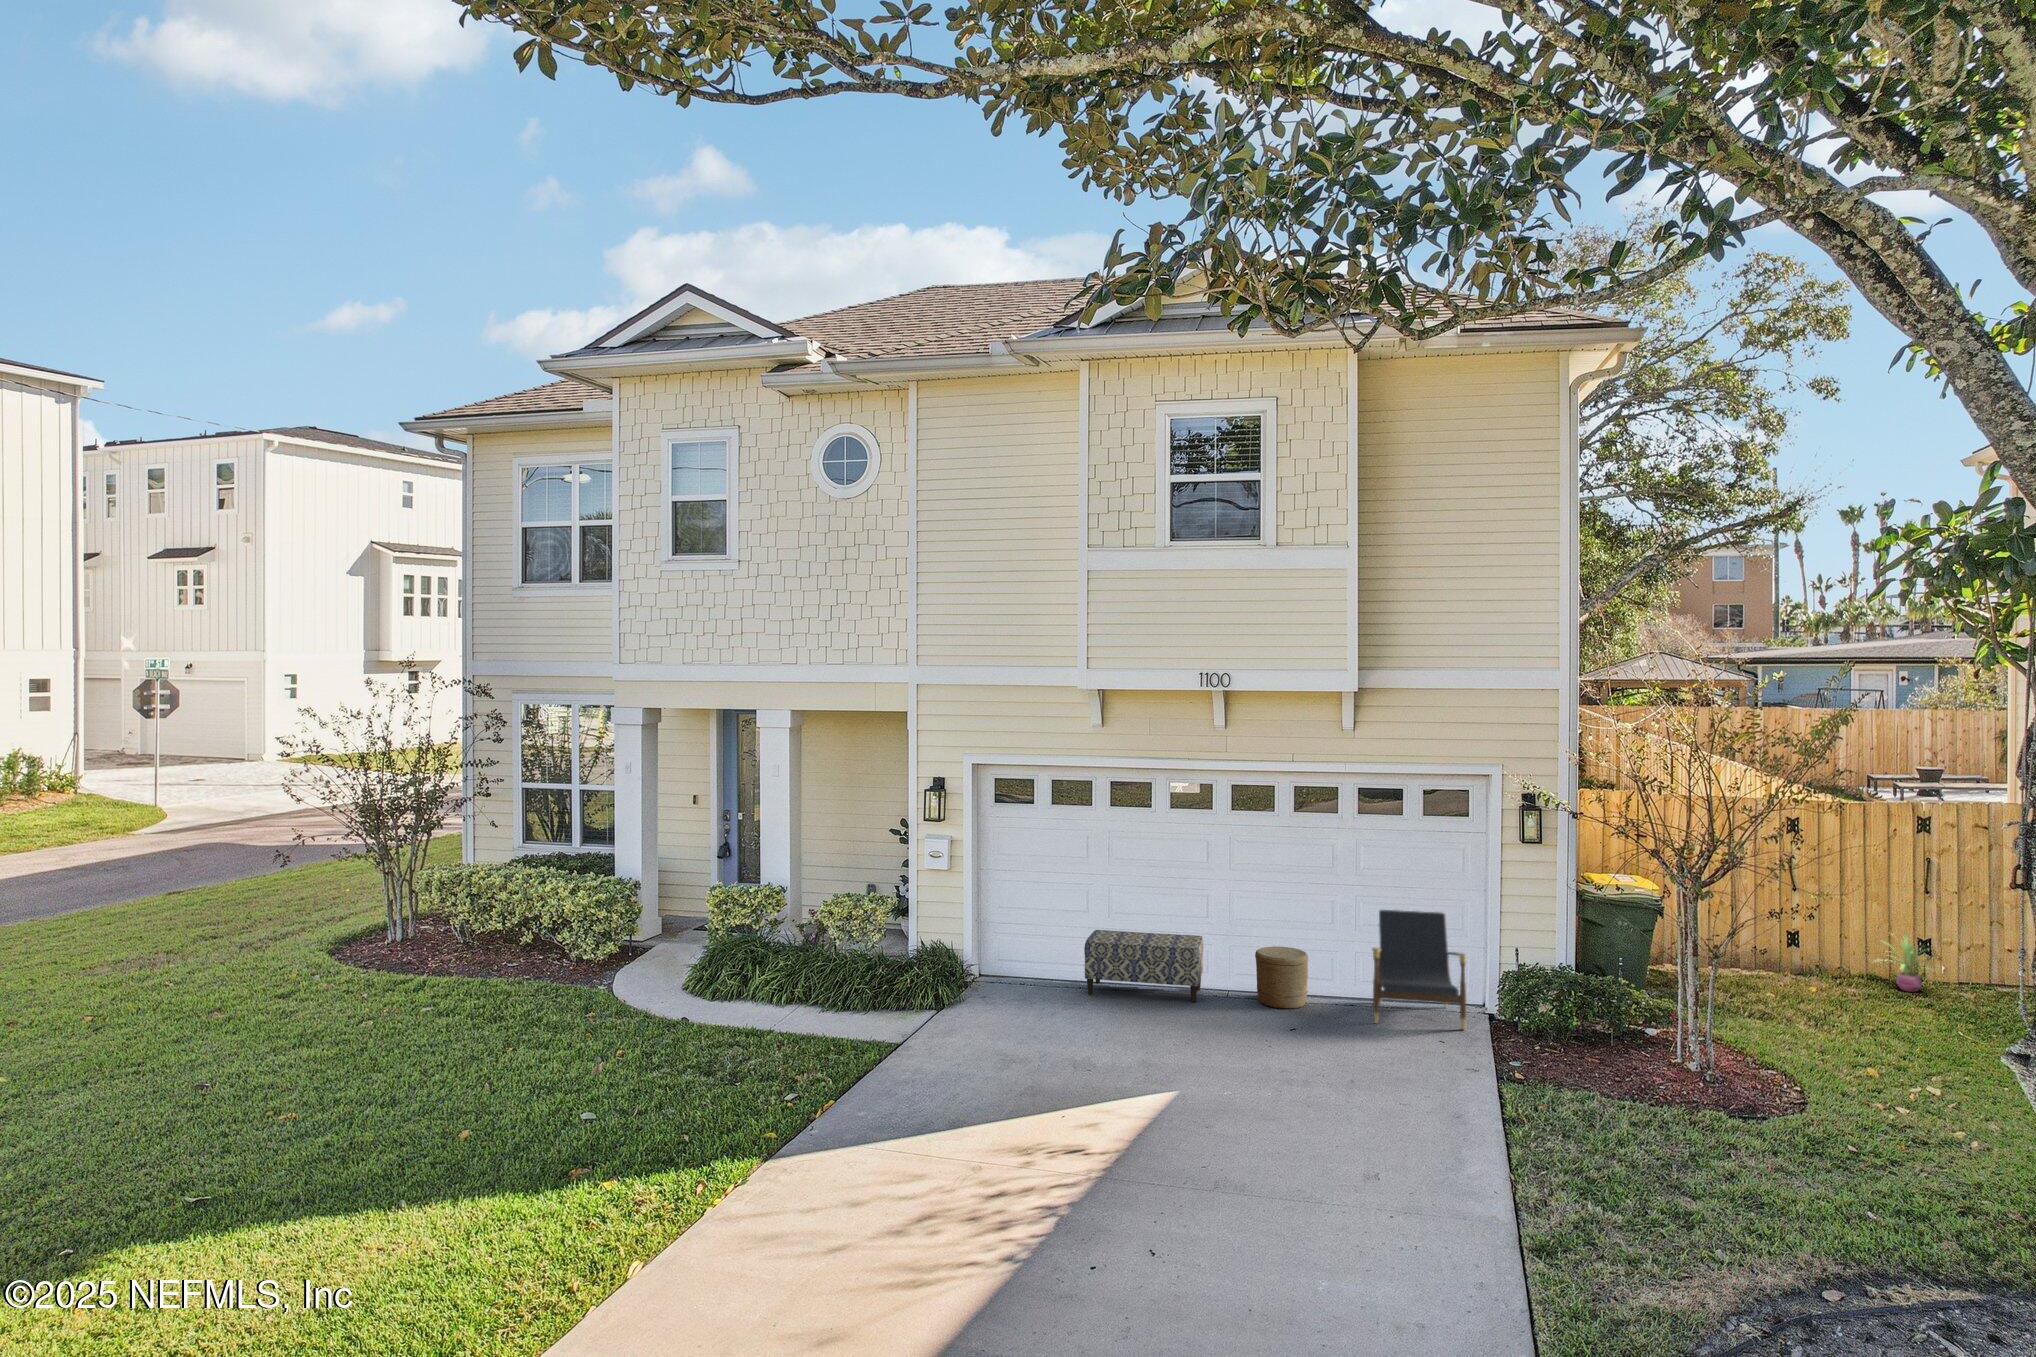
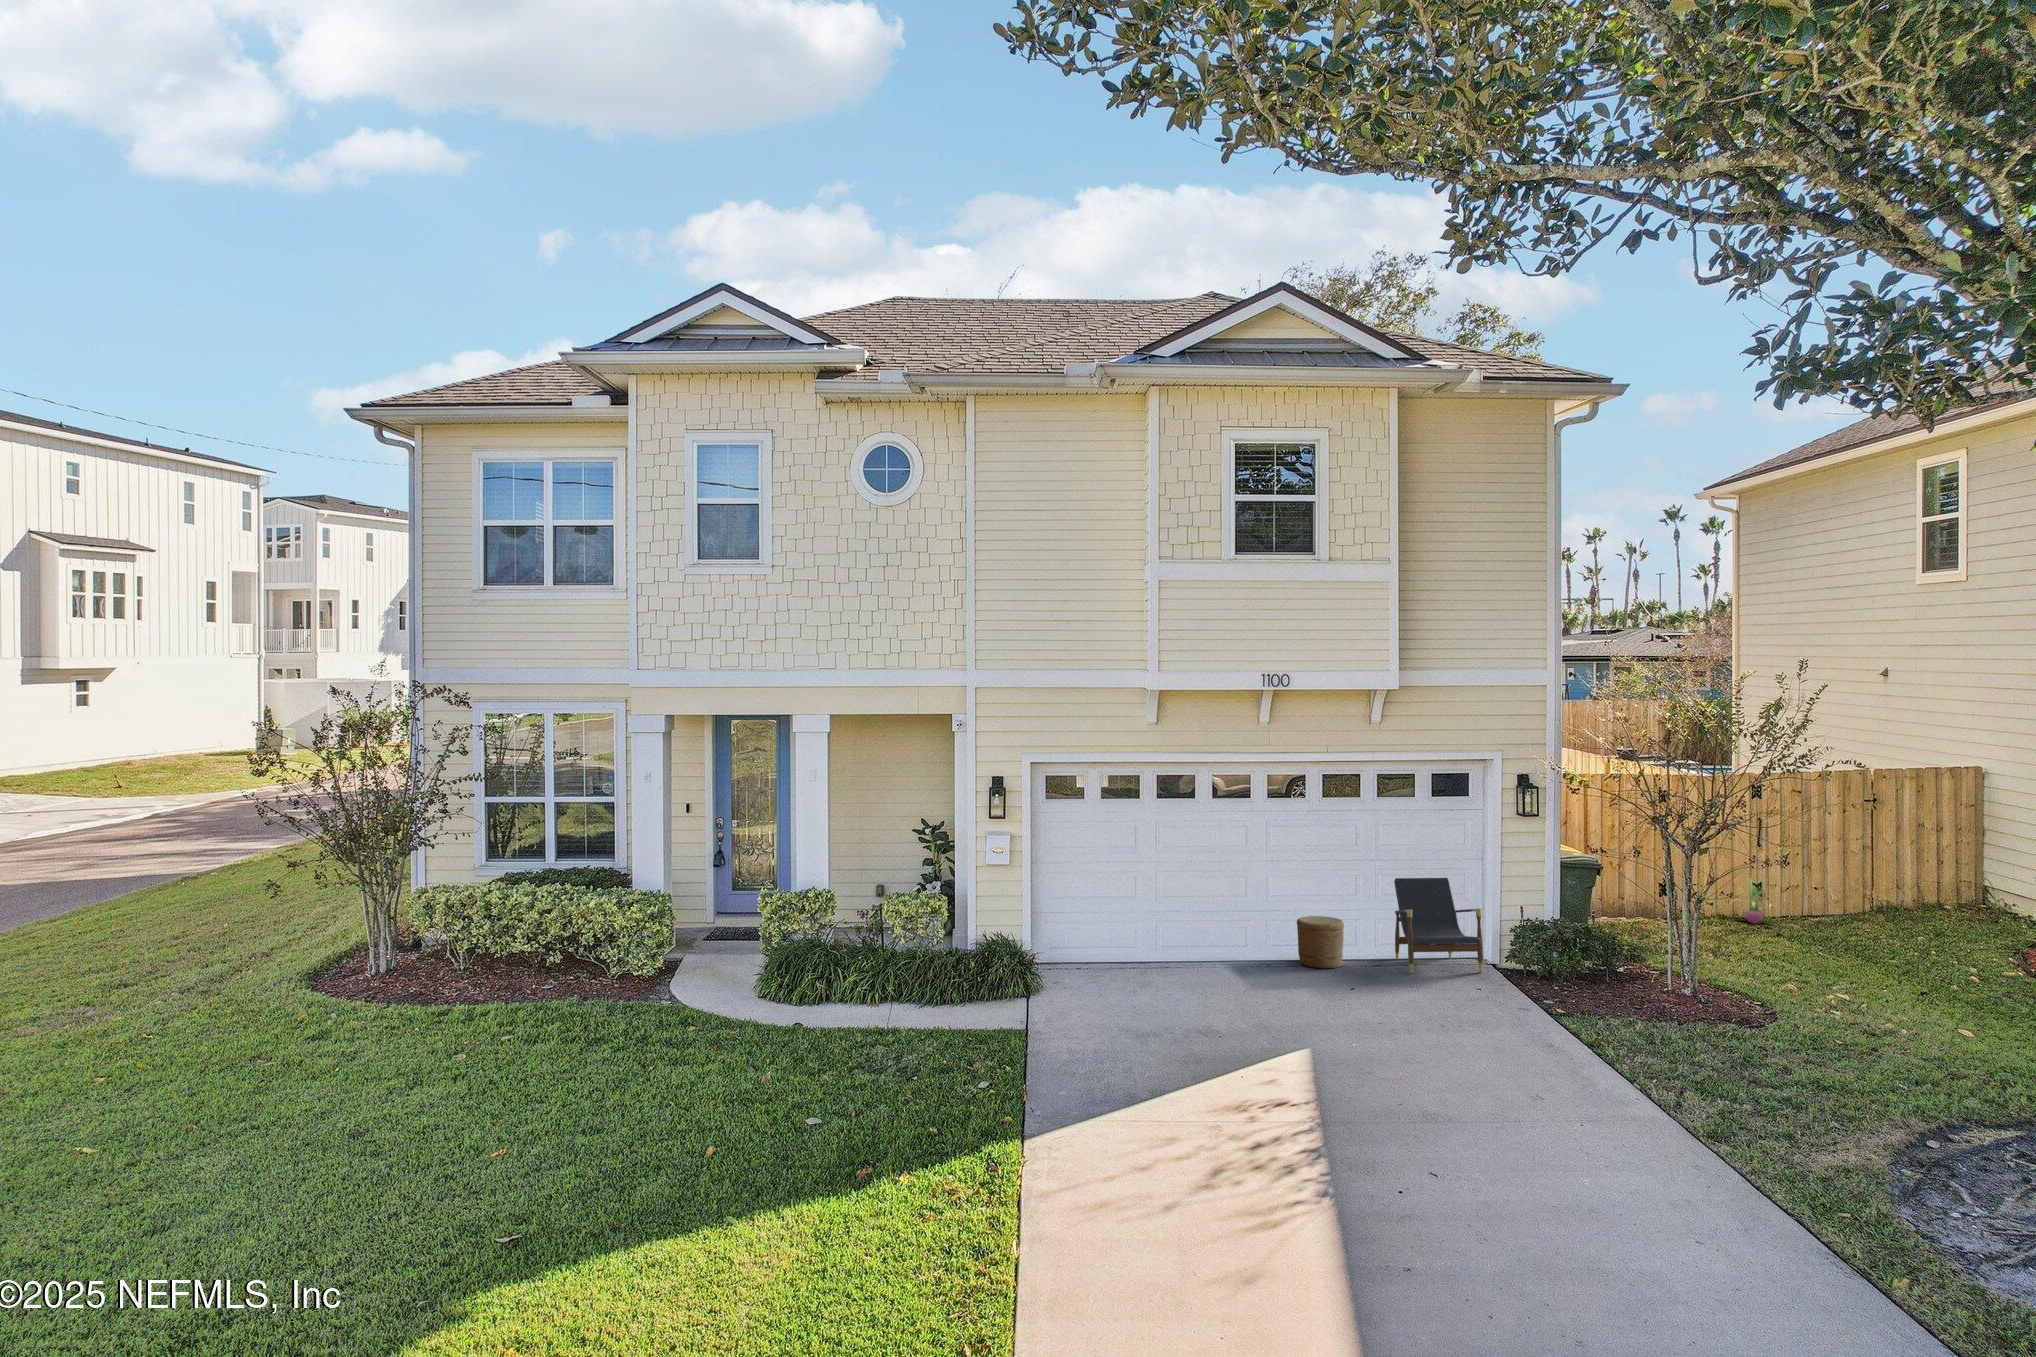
bench: present [1084,930,1204,1003] -> none [1145,911,1255,971]

